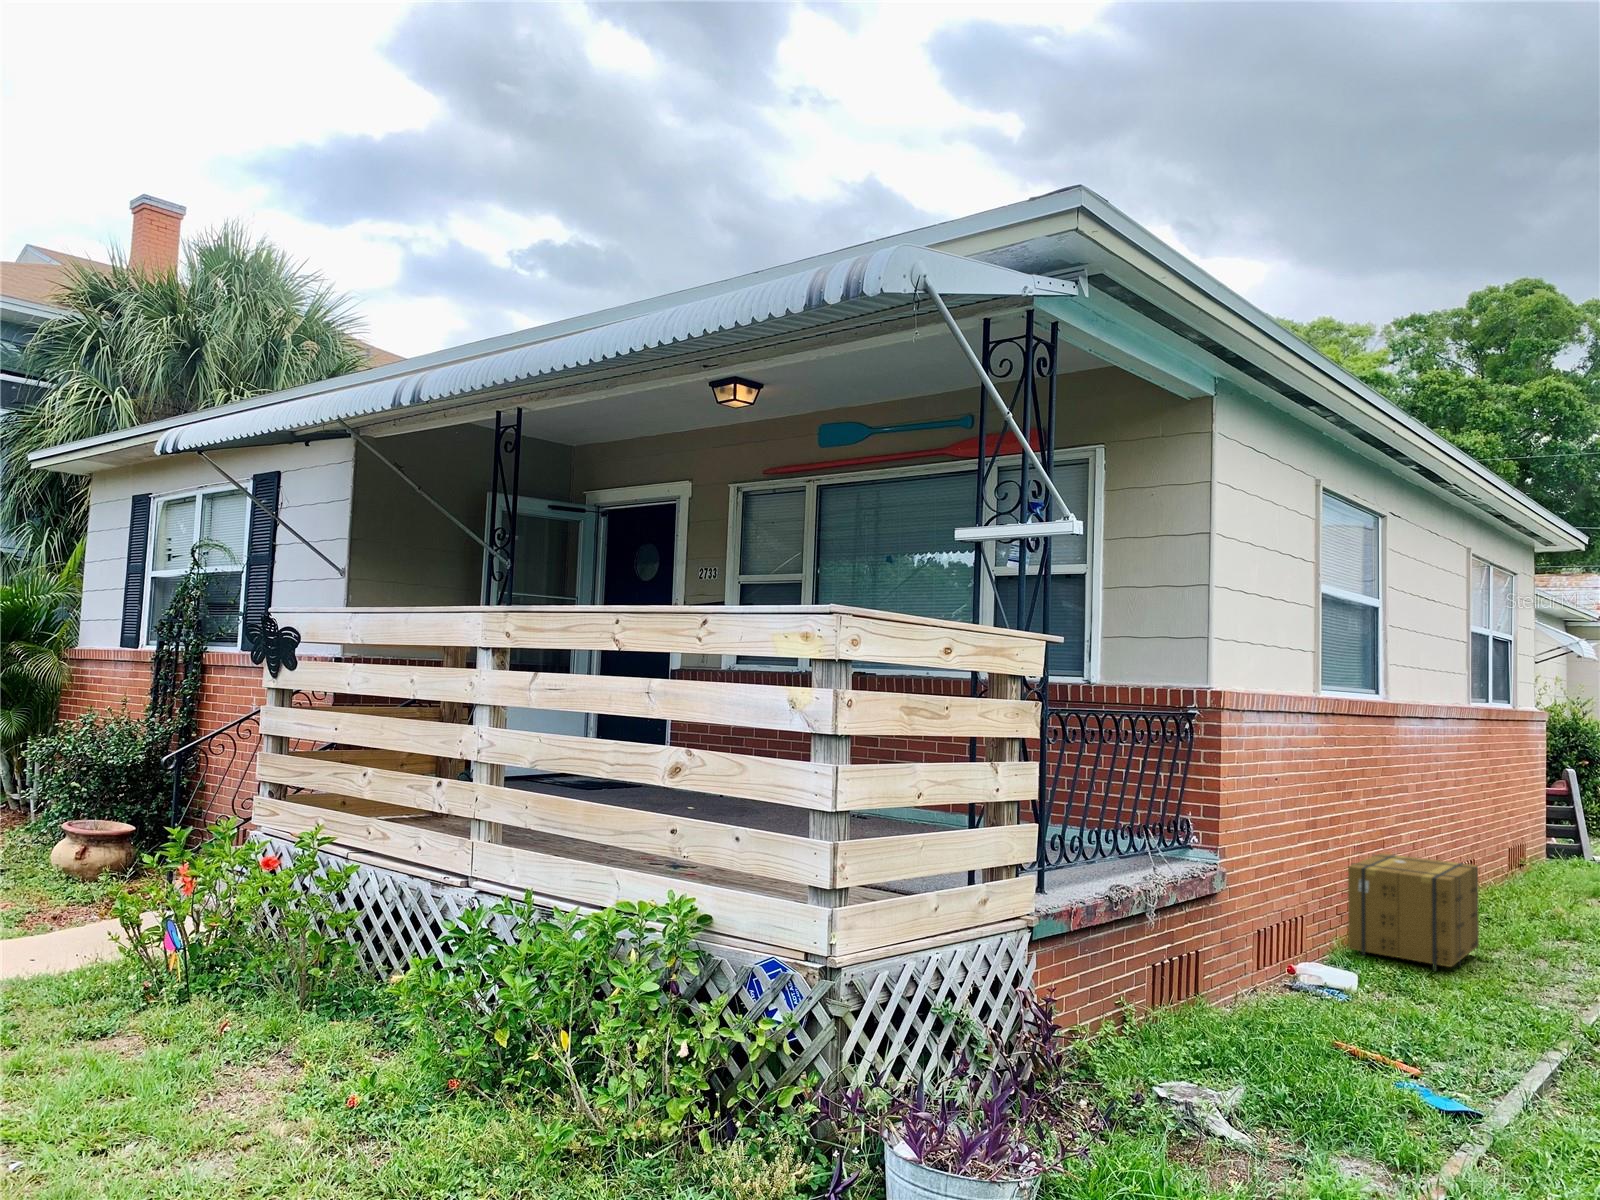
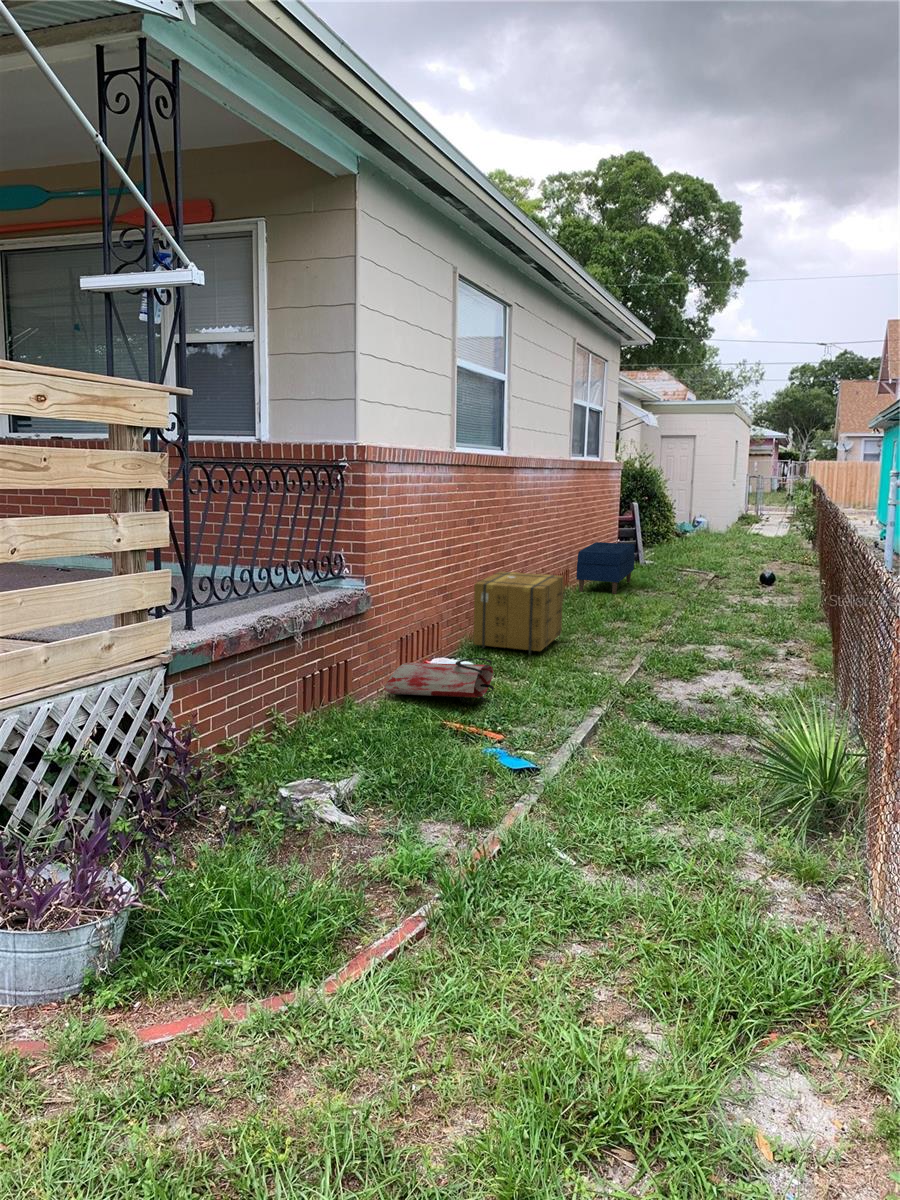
bench: none [1487,821,1580,900] -> present [576,542,635,594]
bag: none [1241,961,1395,1025] -> present [384,658,494,704]

